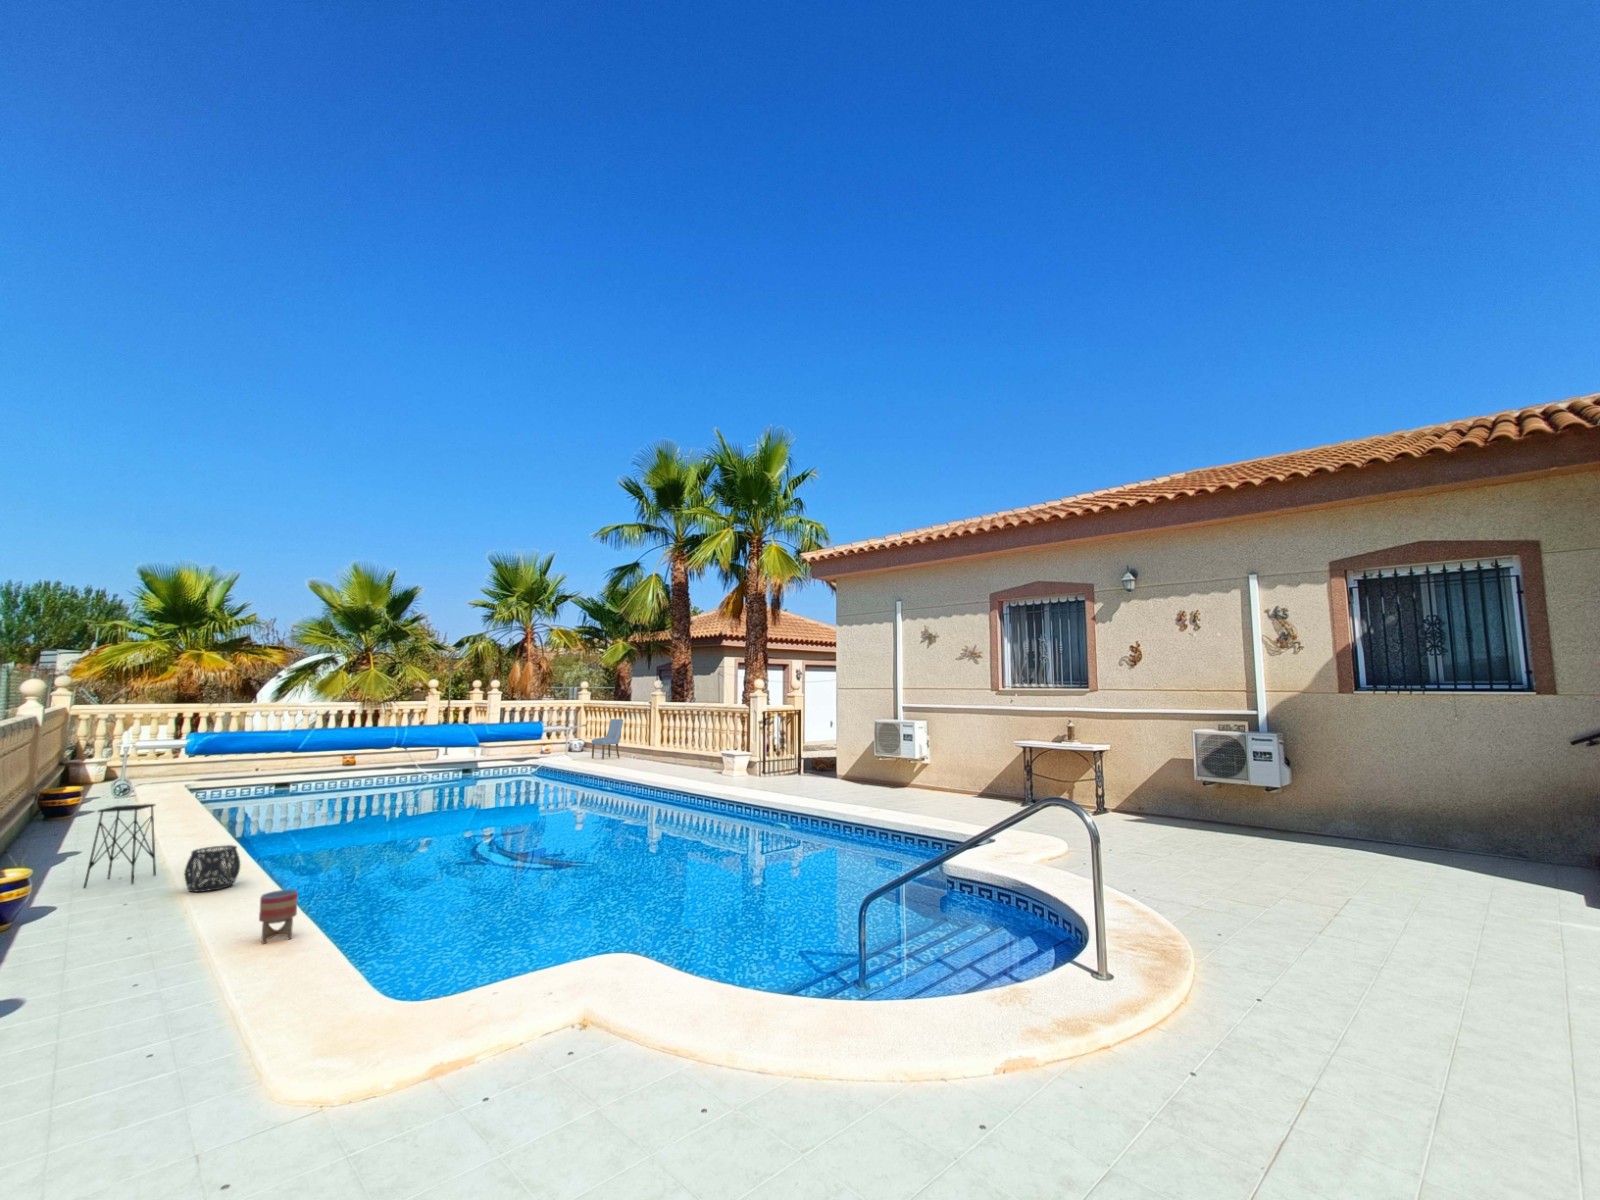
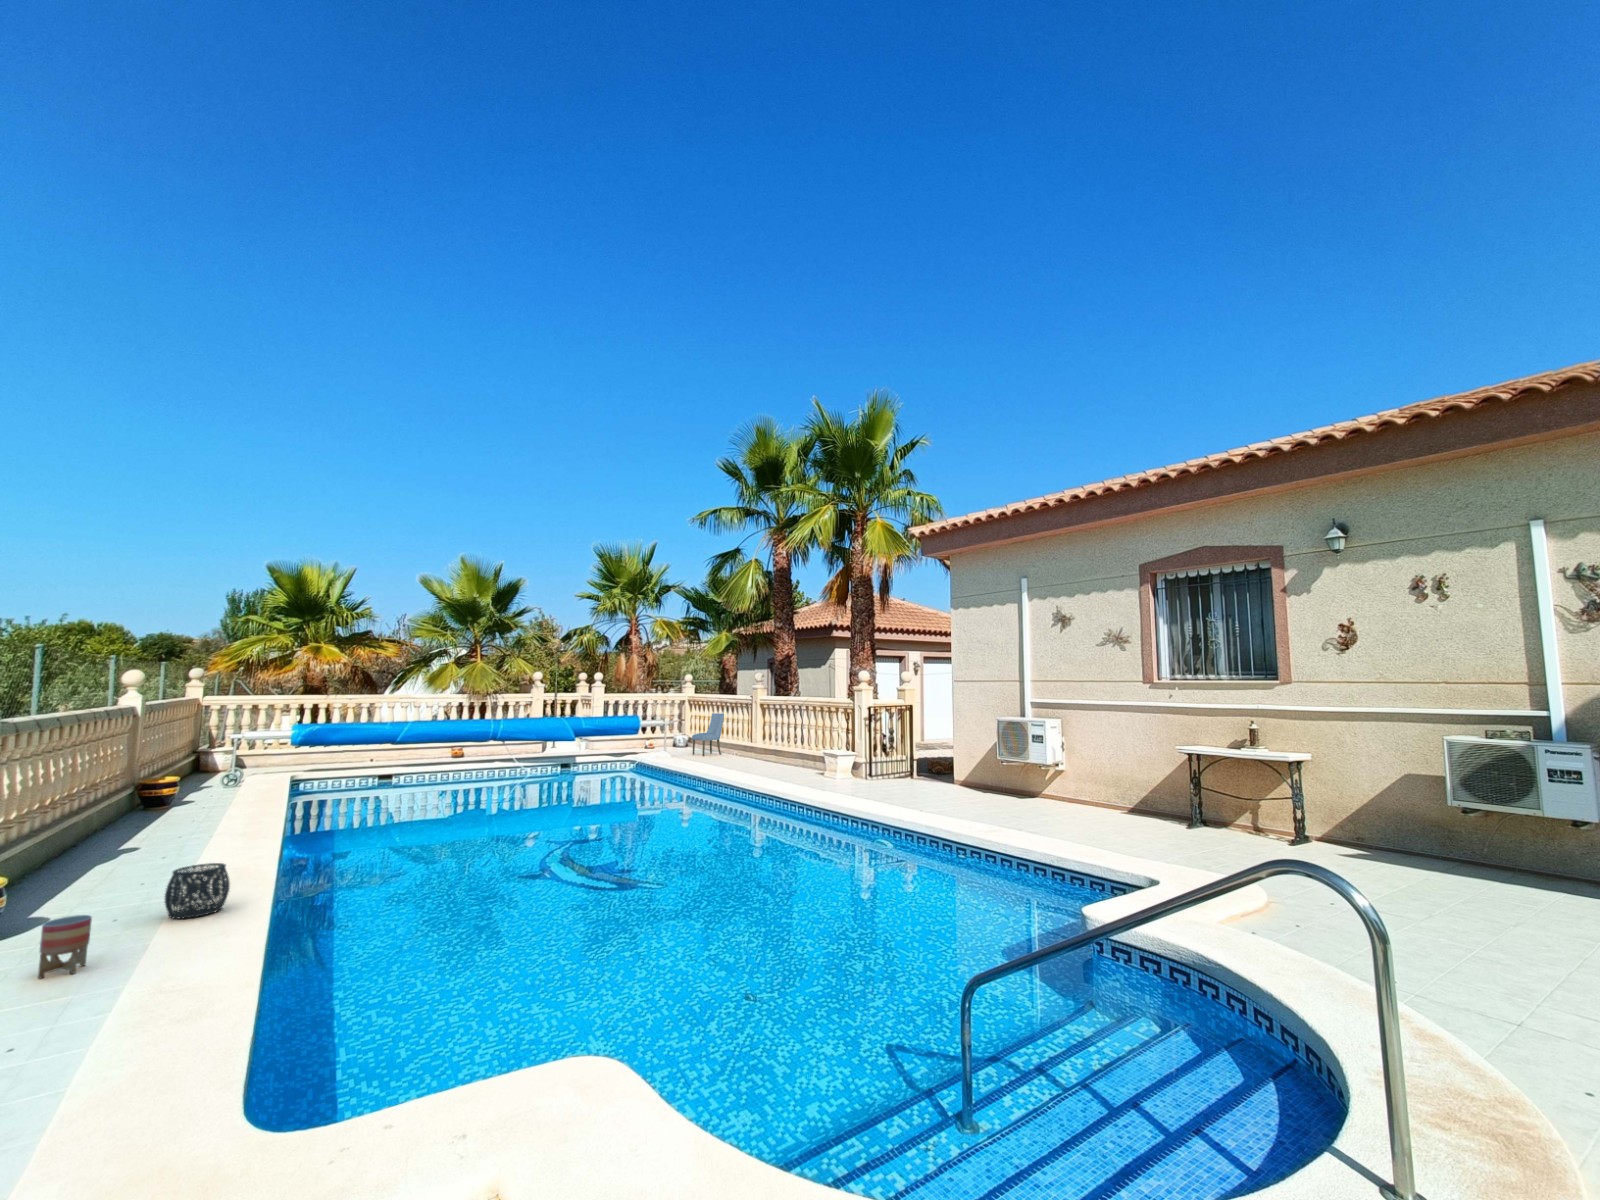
side table: present [84,804,156,888] -> none [77,811,162,905]
planter: present [259,890,298,943] -> present [38,915,92,979]

